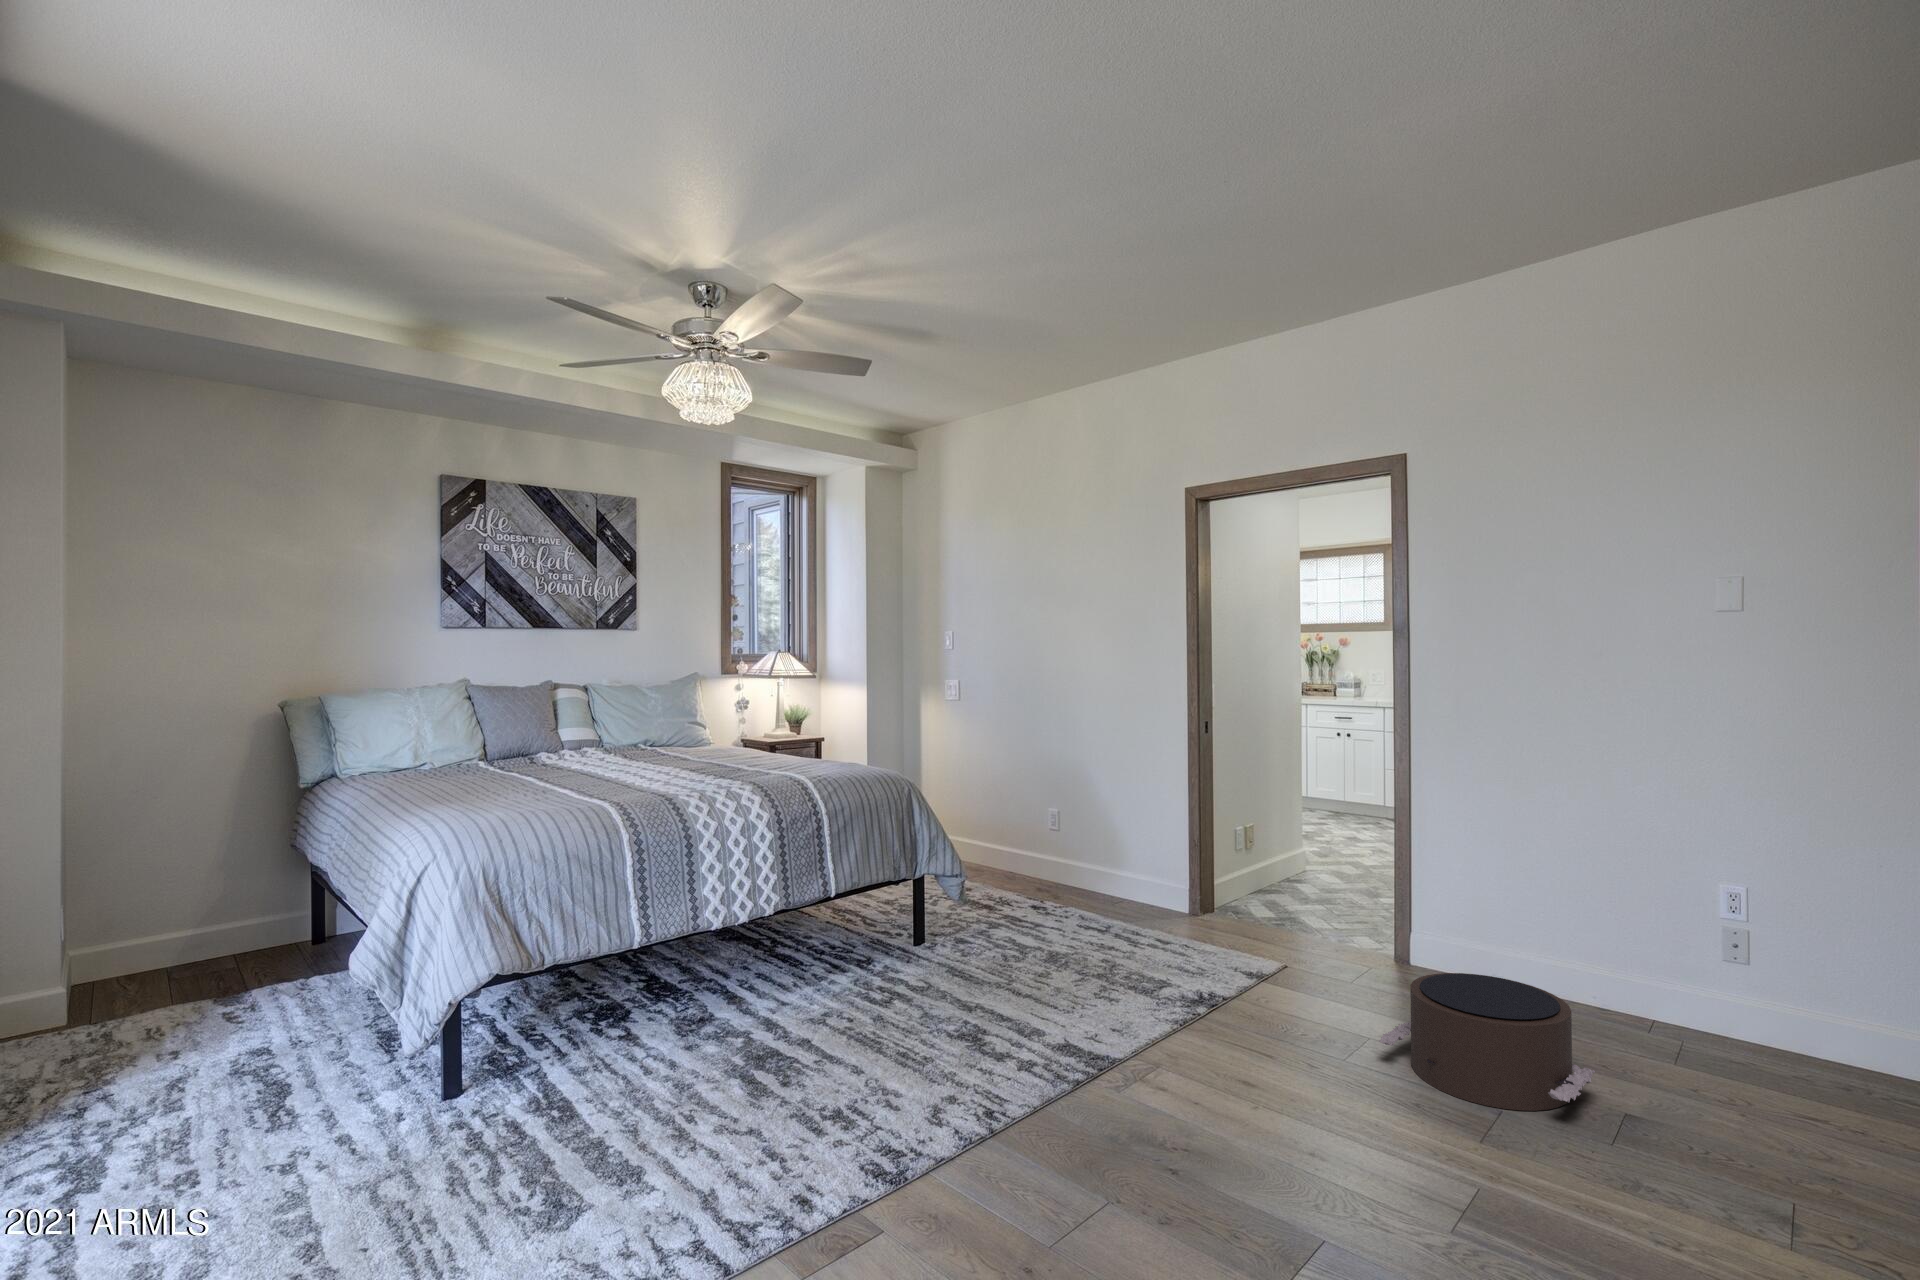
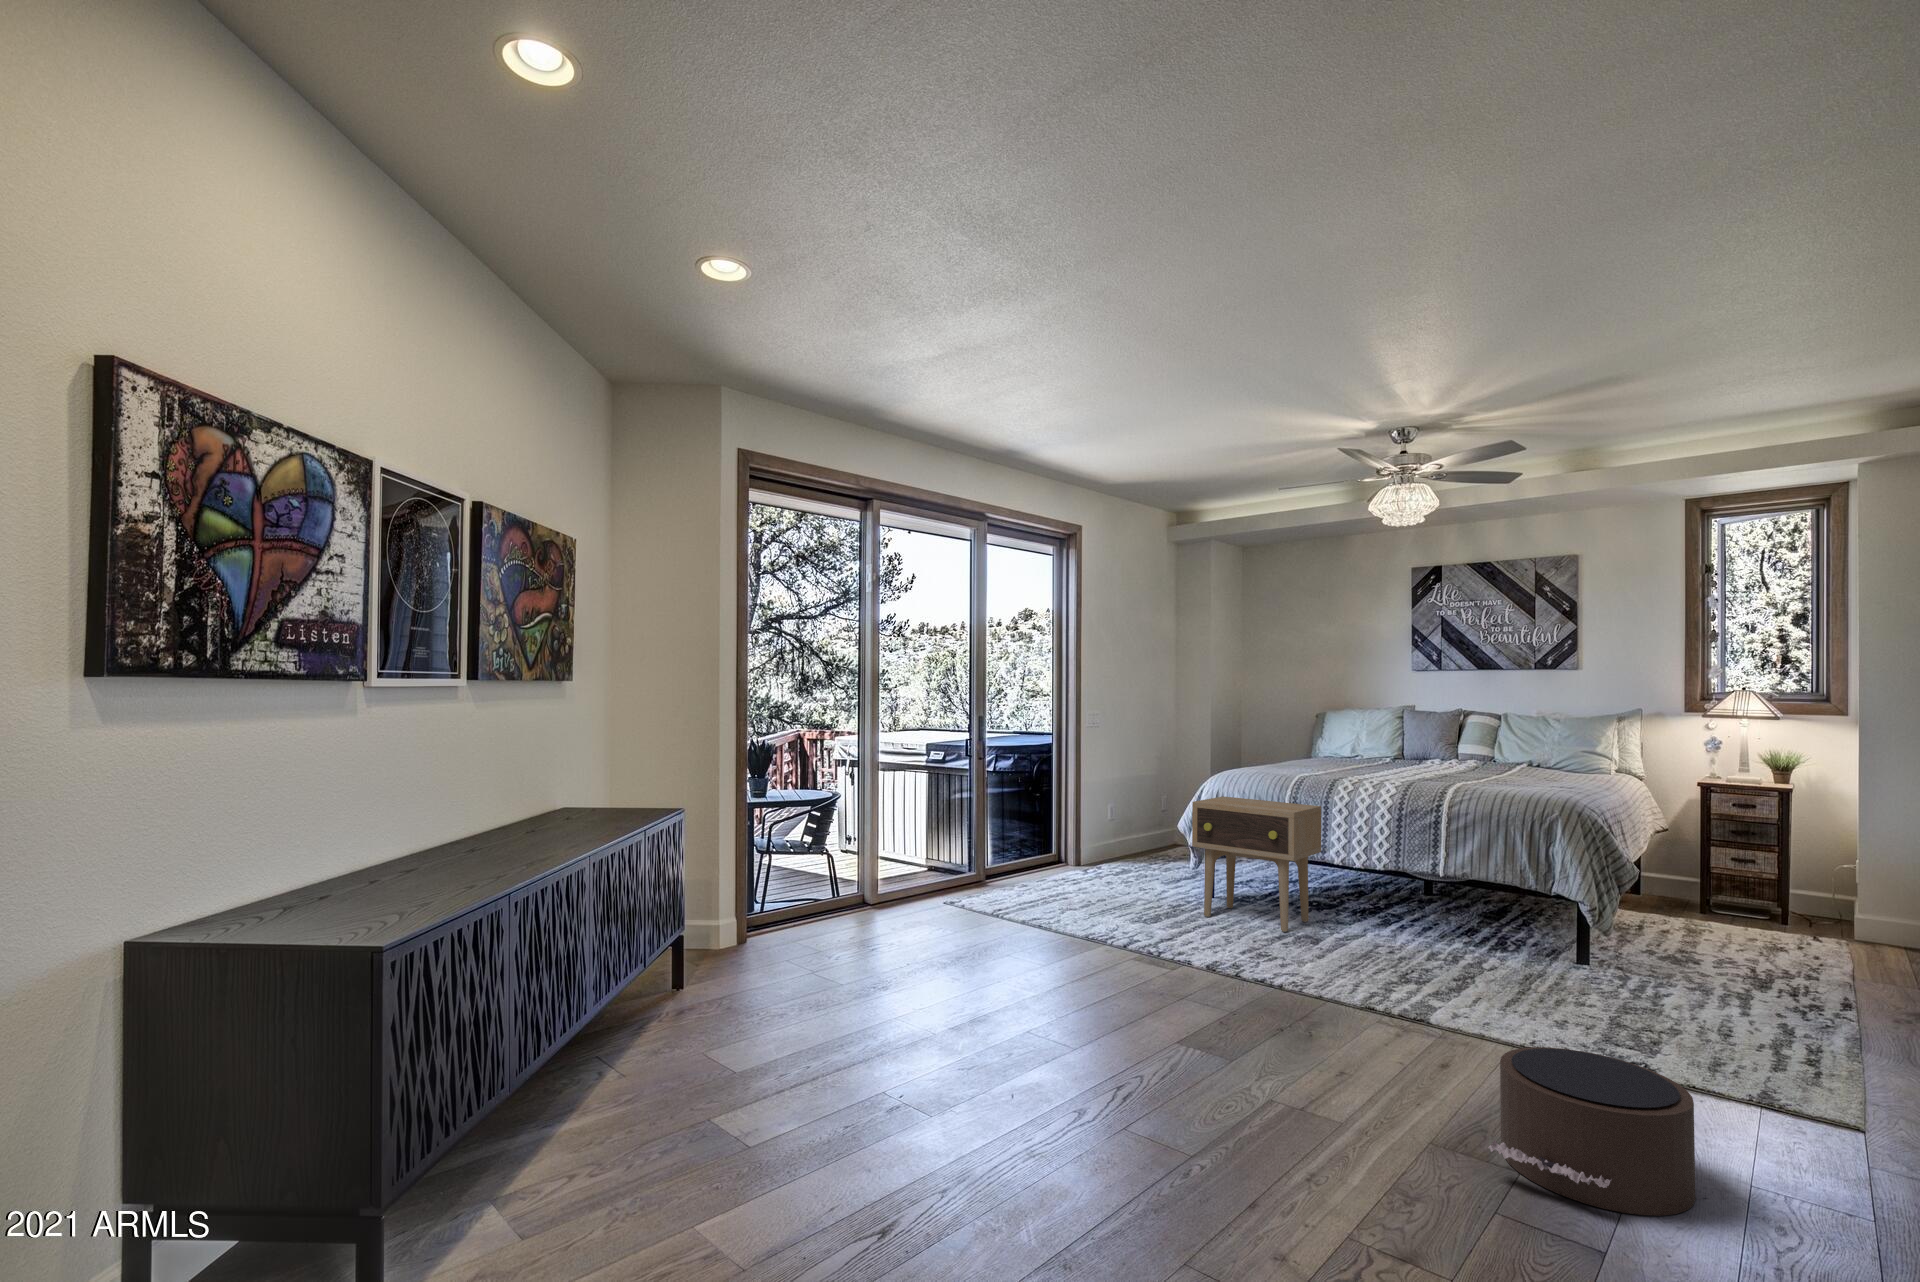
side table: none [530,846,763,1116] -> present [1192,796,1321,932]

